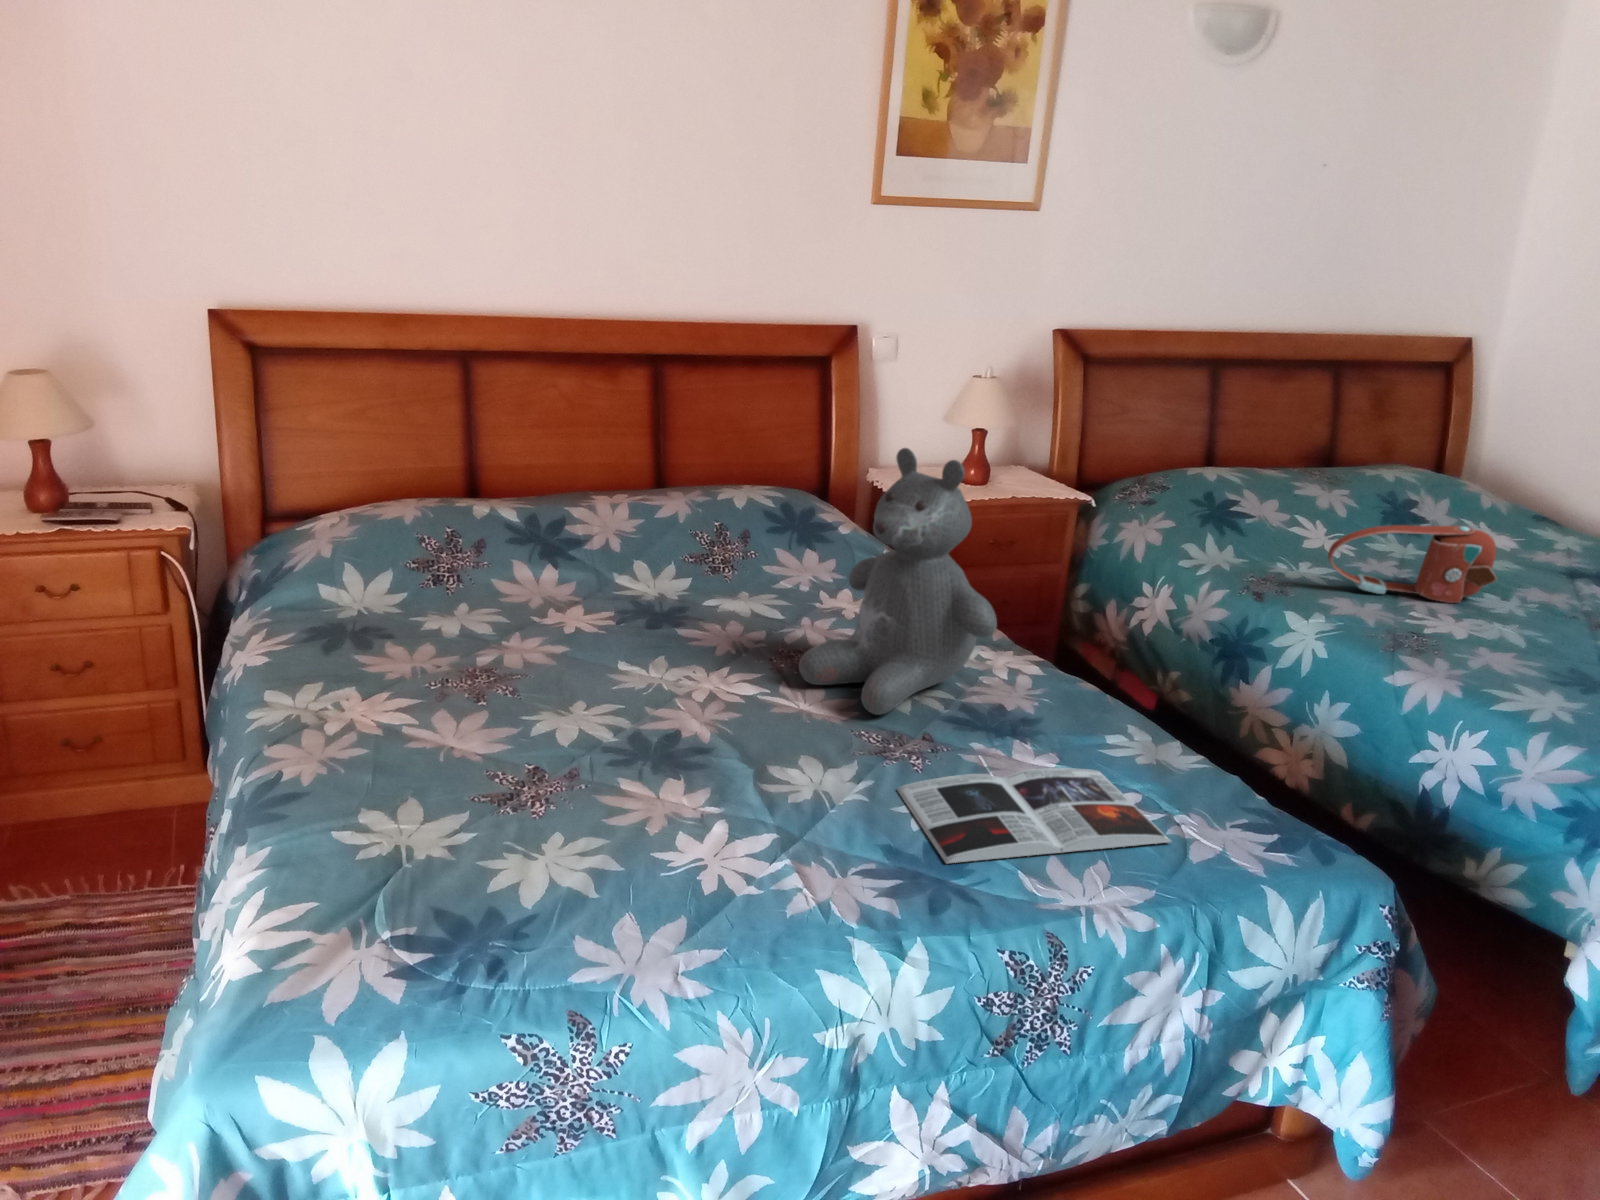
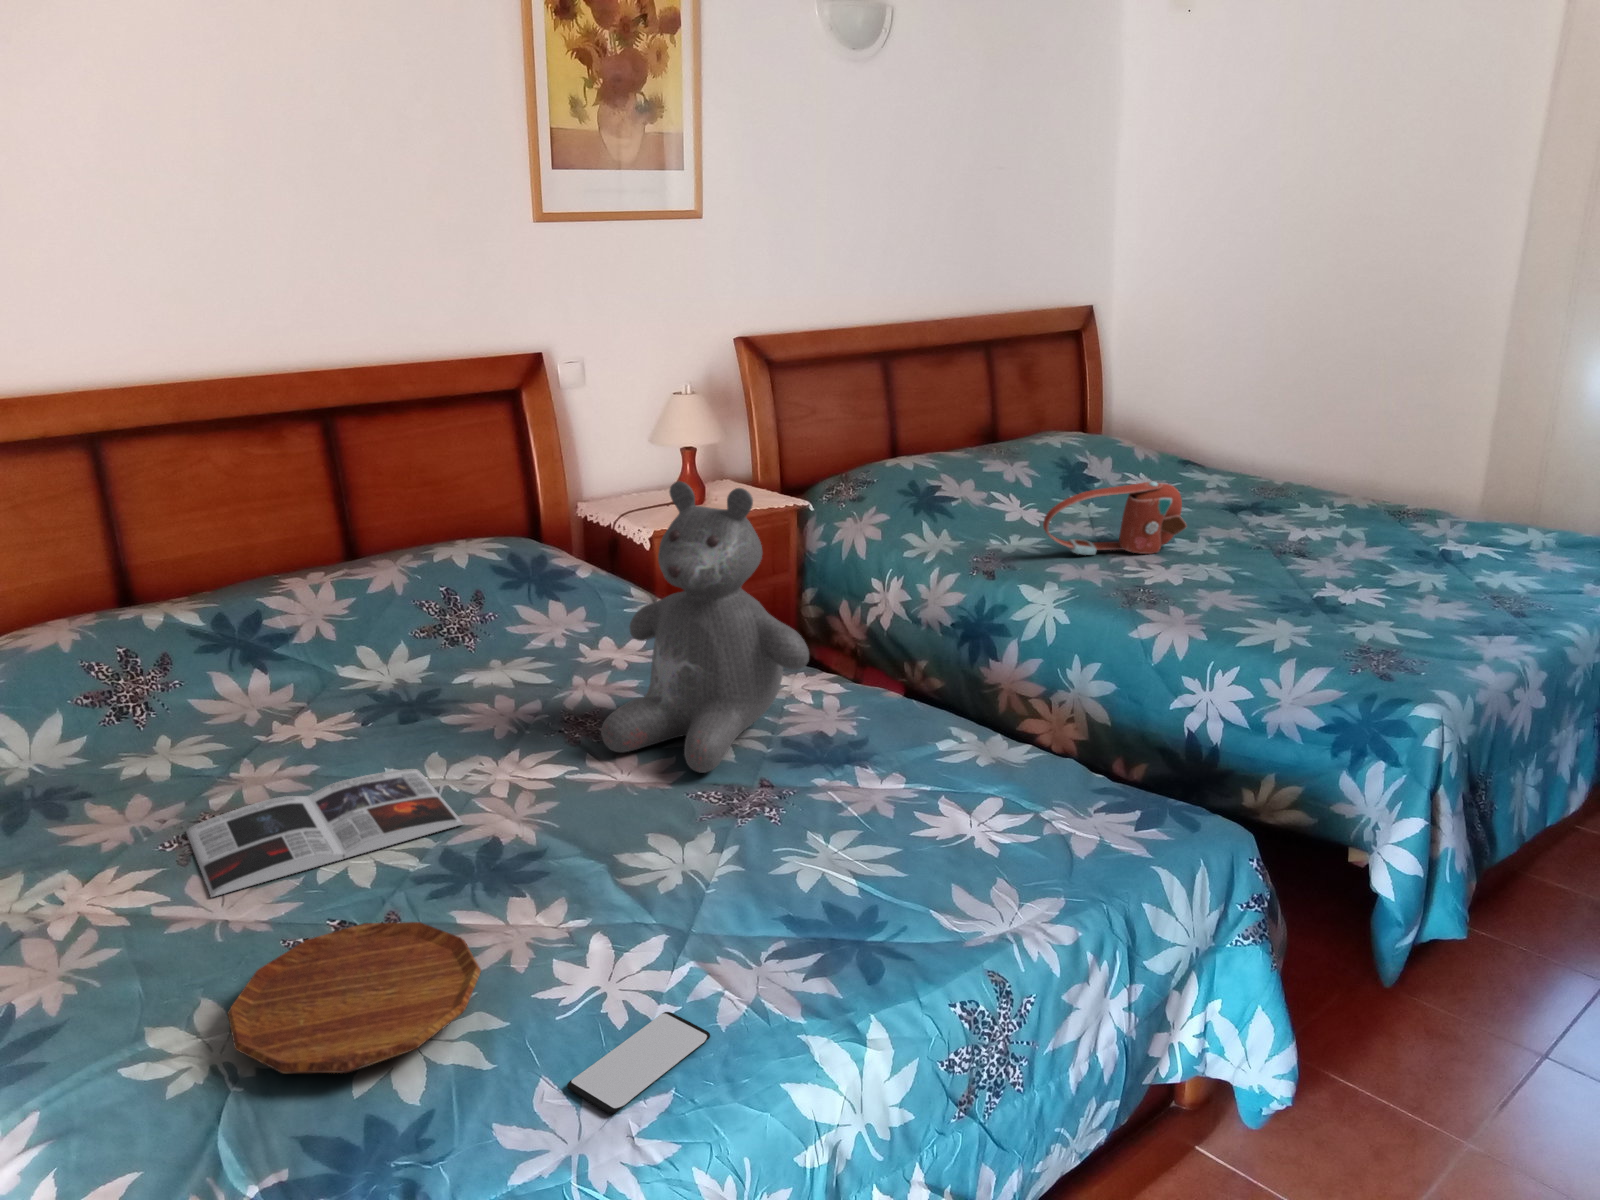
tray: none [413,767,613,868] -> present [227,922,481,1073]
magazine: present [898,768,1171,863] -> present [186,769,463,897]
smartphone: none [640,890,772,952] -> present [567,1012,710,1114]

